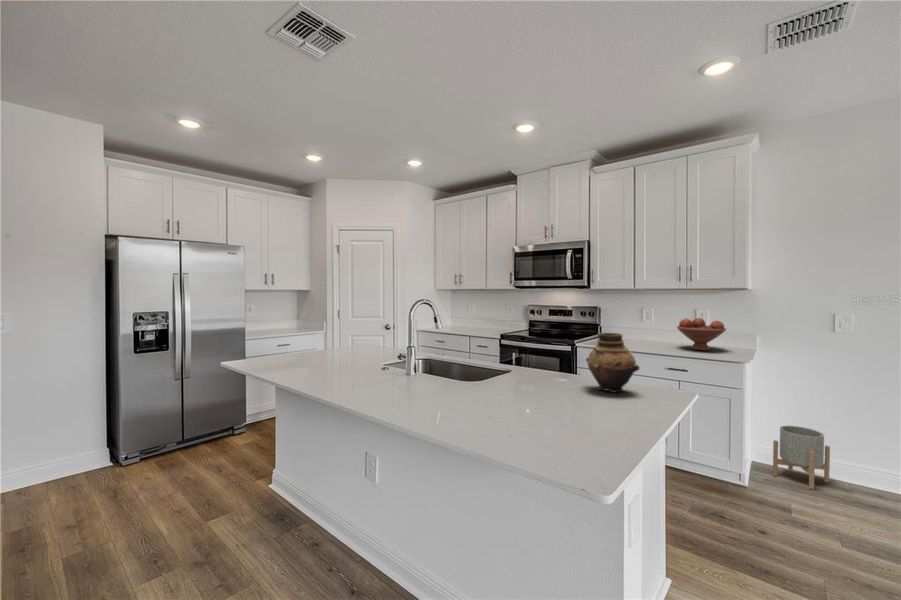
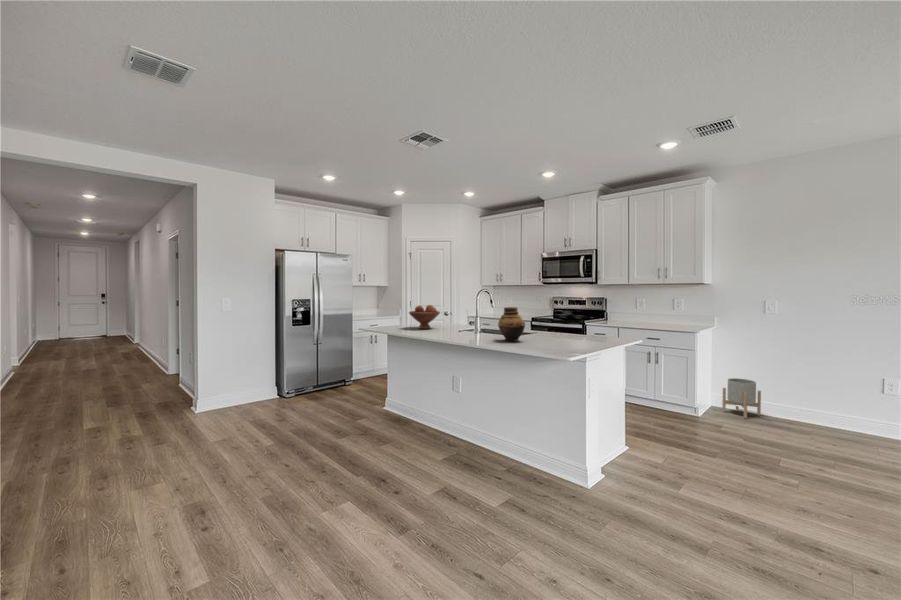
fruit bowl: present [677,318,726,350] -> present [409,305,440,329]
vase: present [586,333,639,392] -> present [498,307,525,341]

